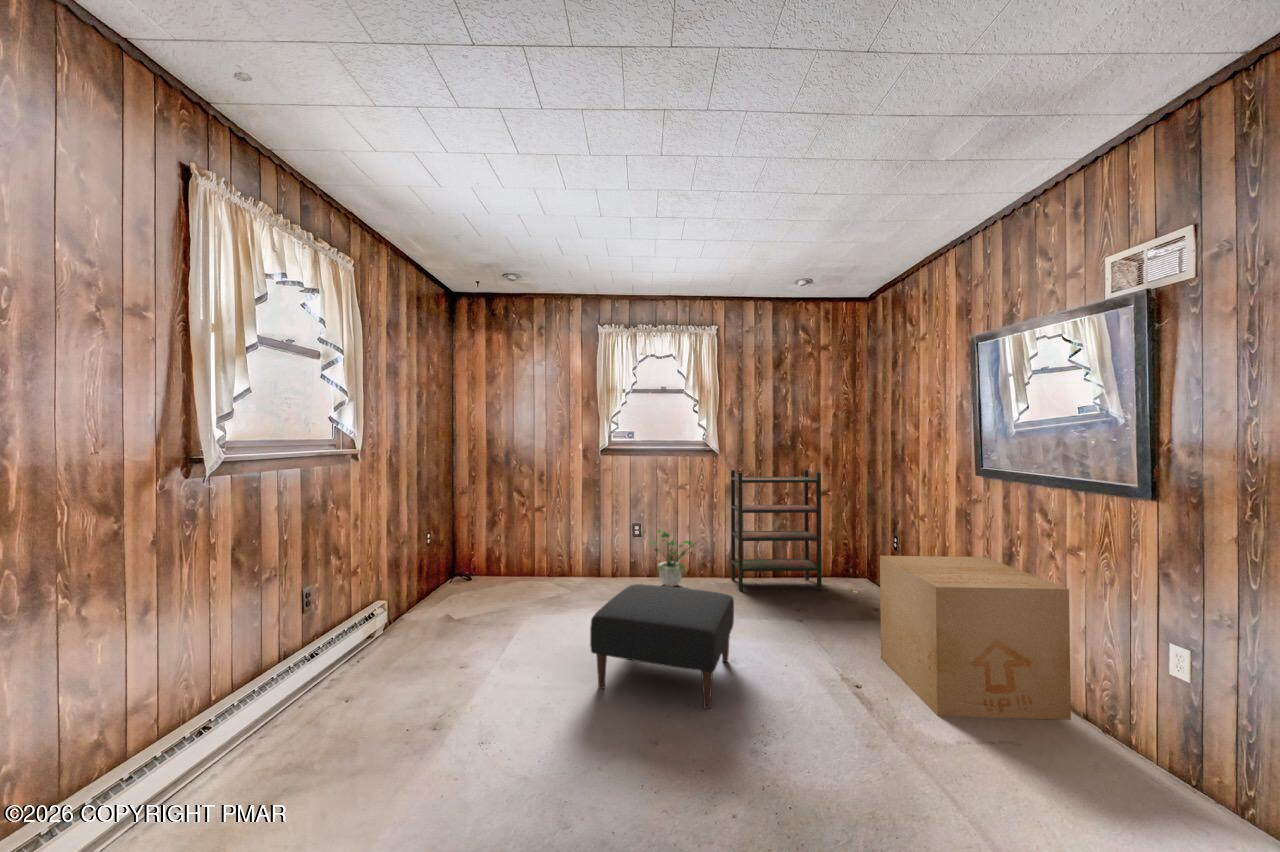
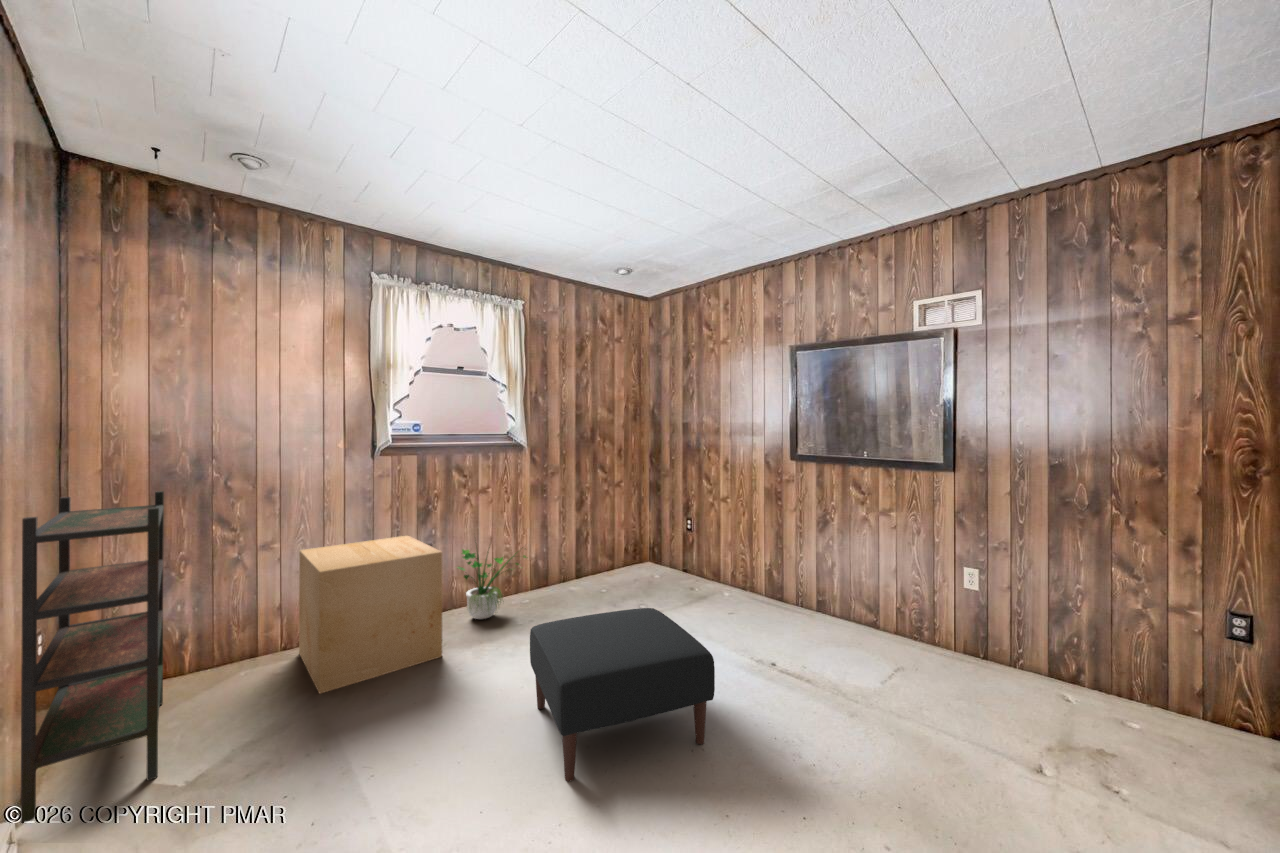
bookshelf: present [731,470,822,591] -> present [21,491,164,823]
cardboard box: present [880,556,1071,720] -> present [299,535,442,694]

